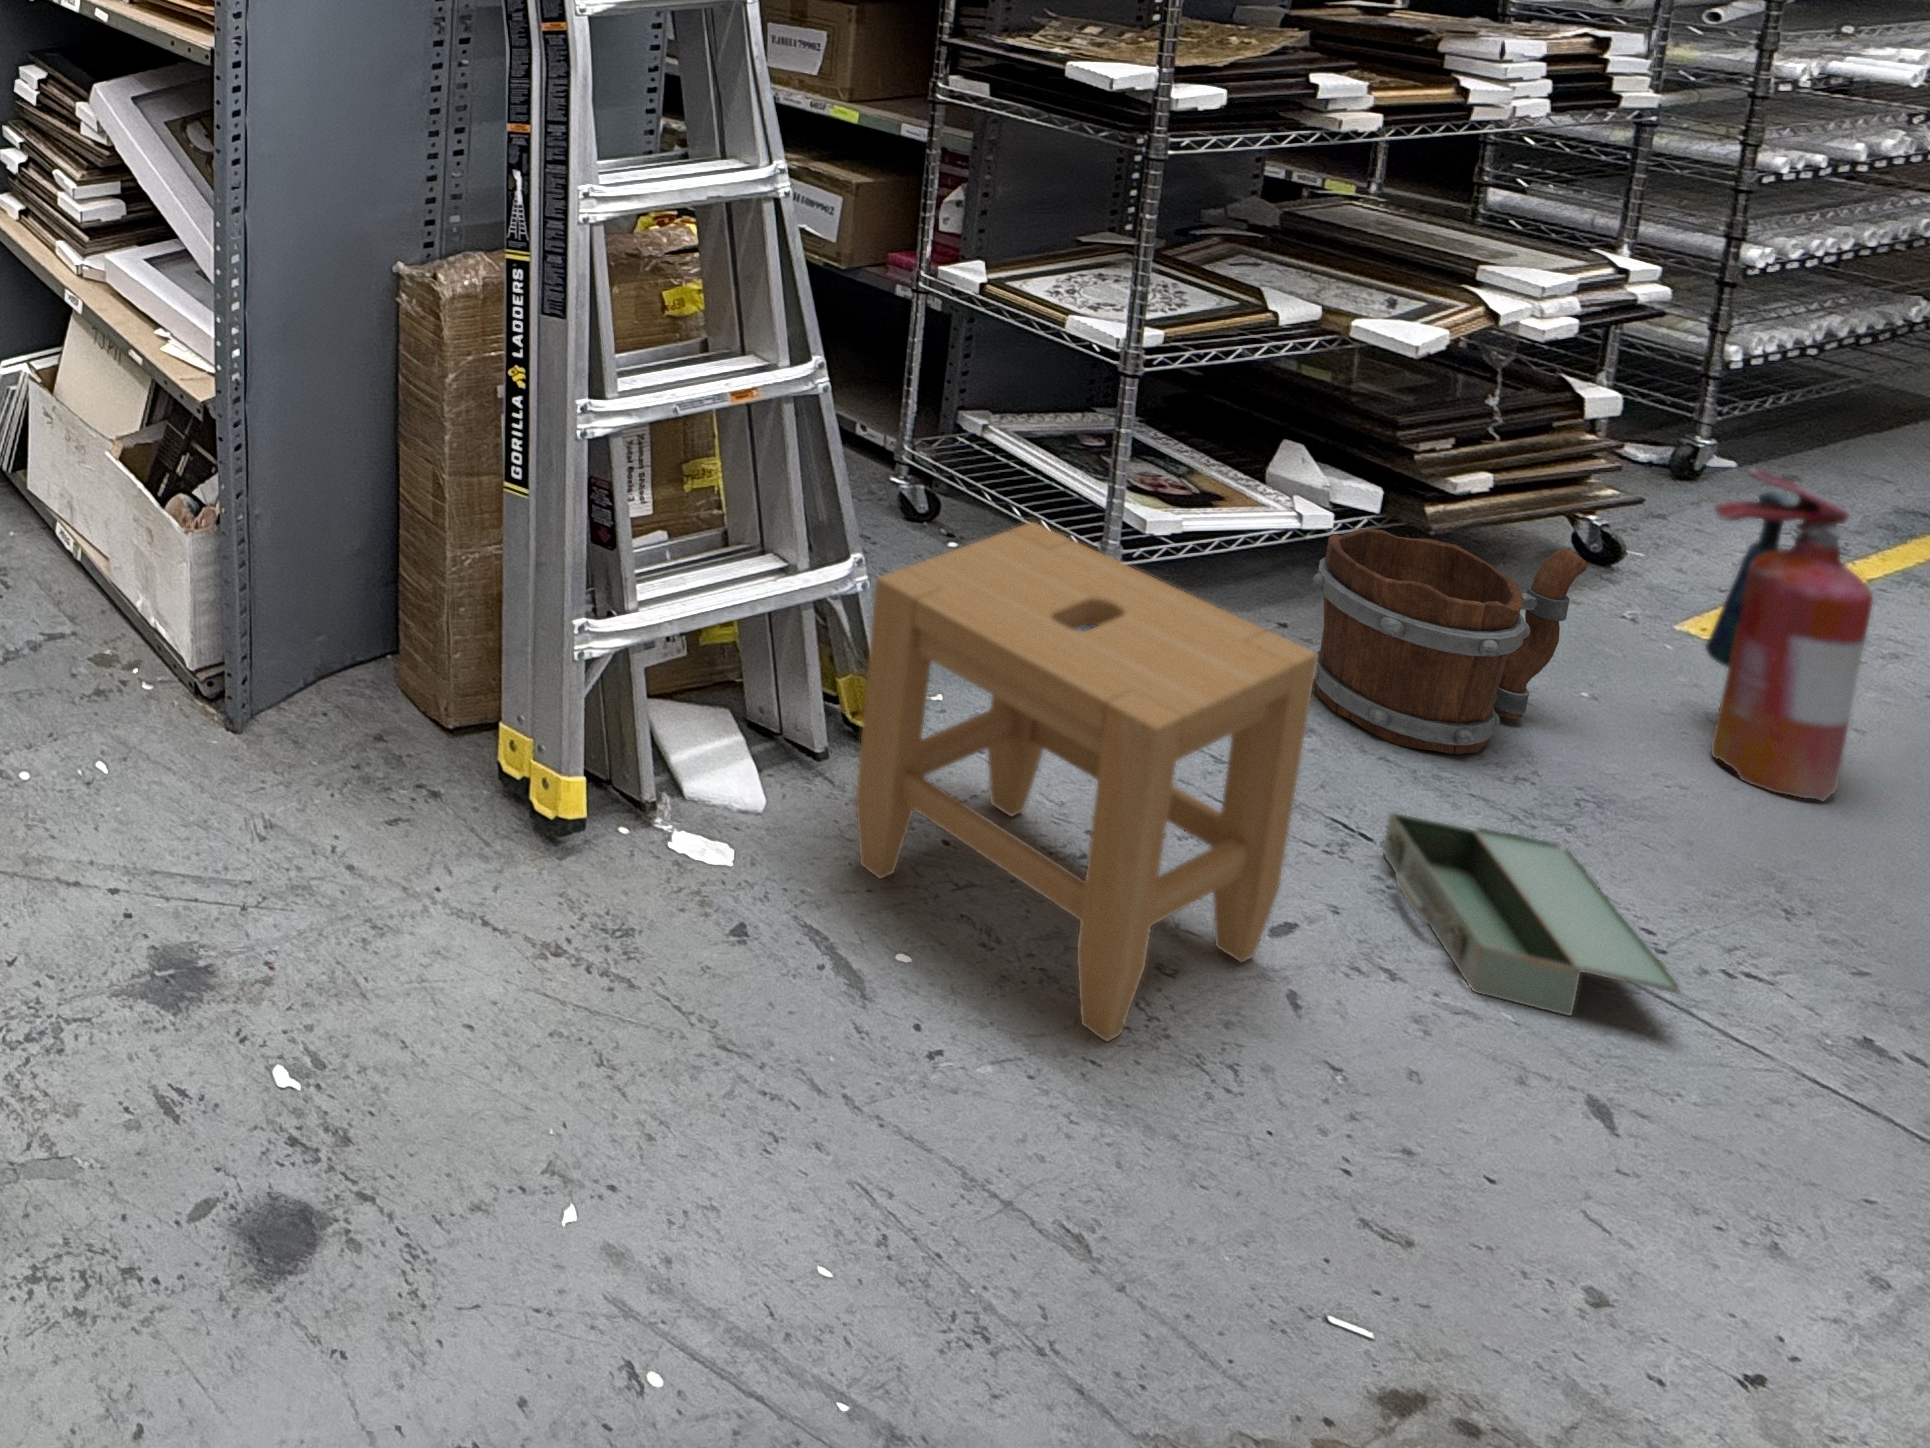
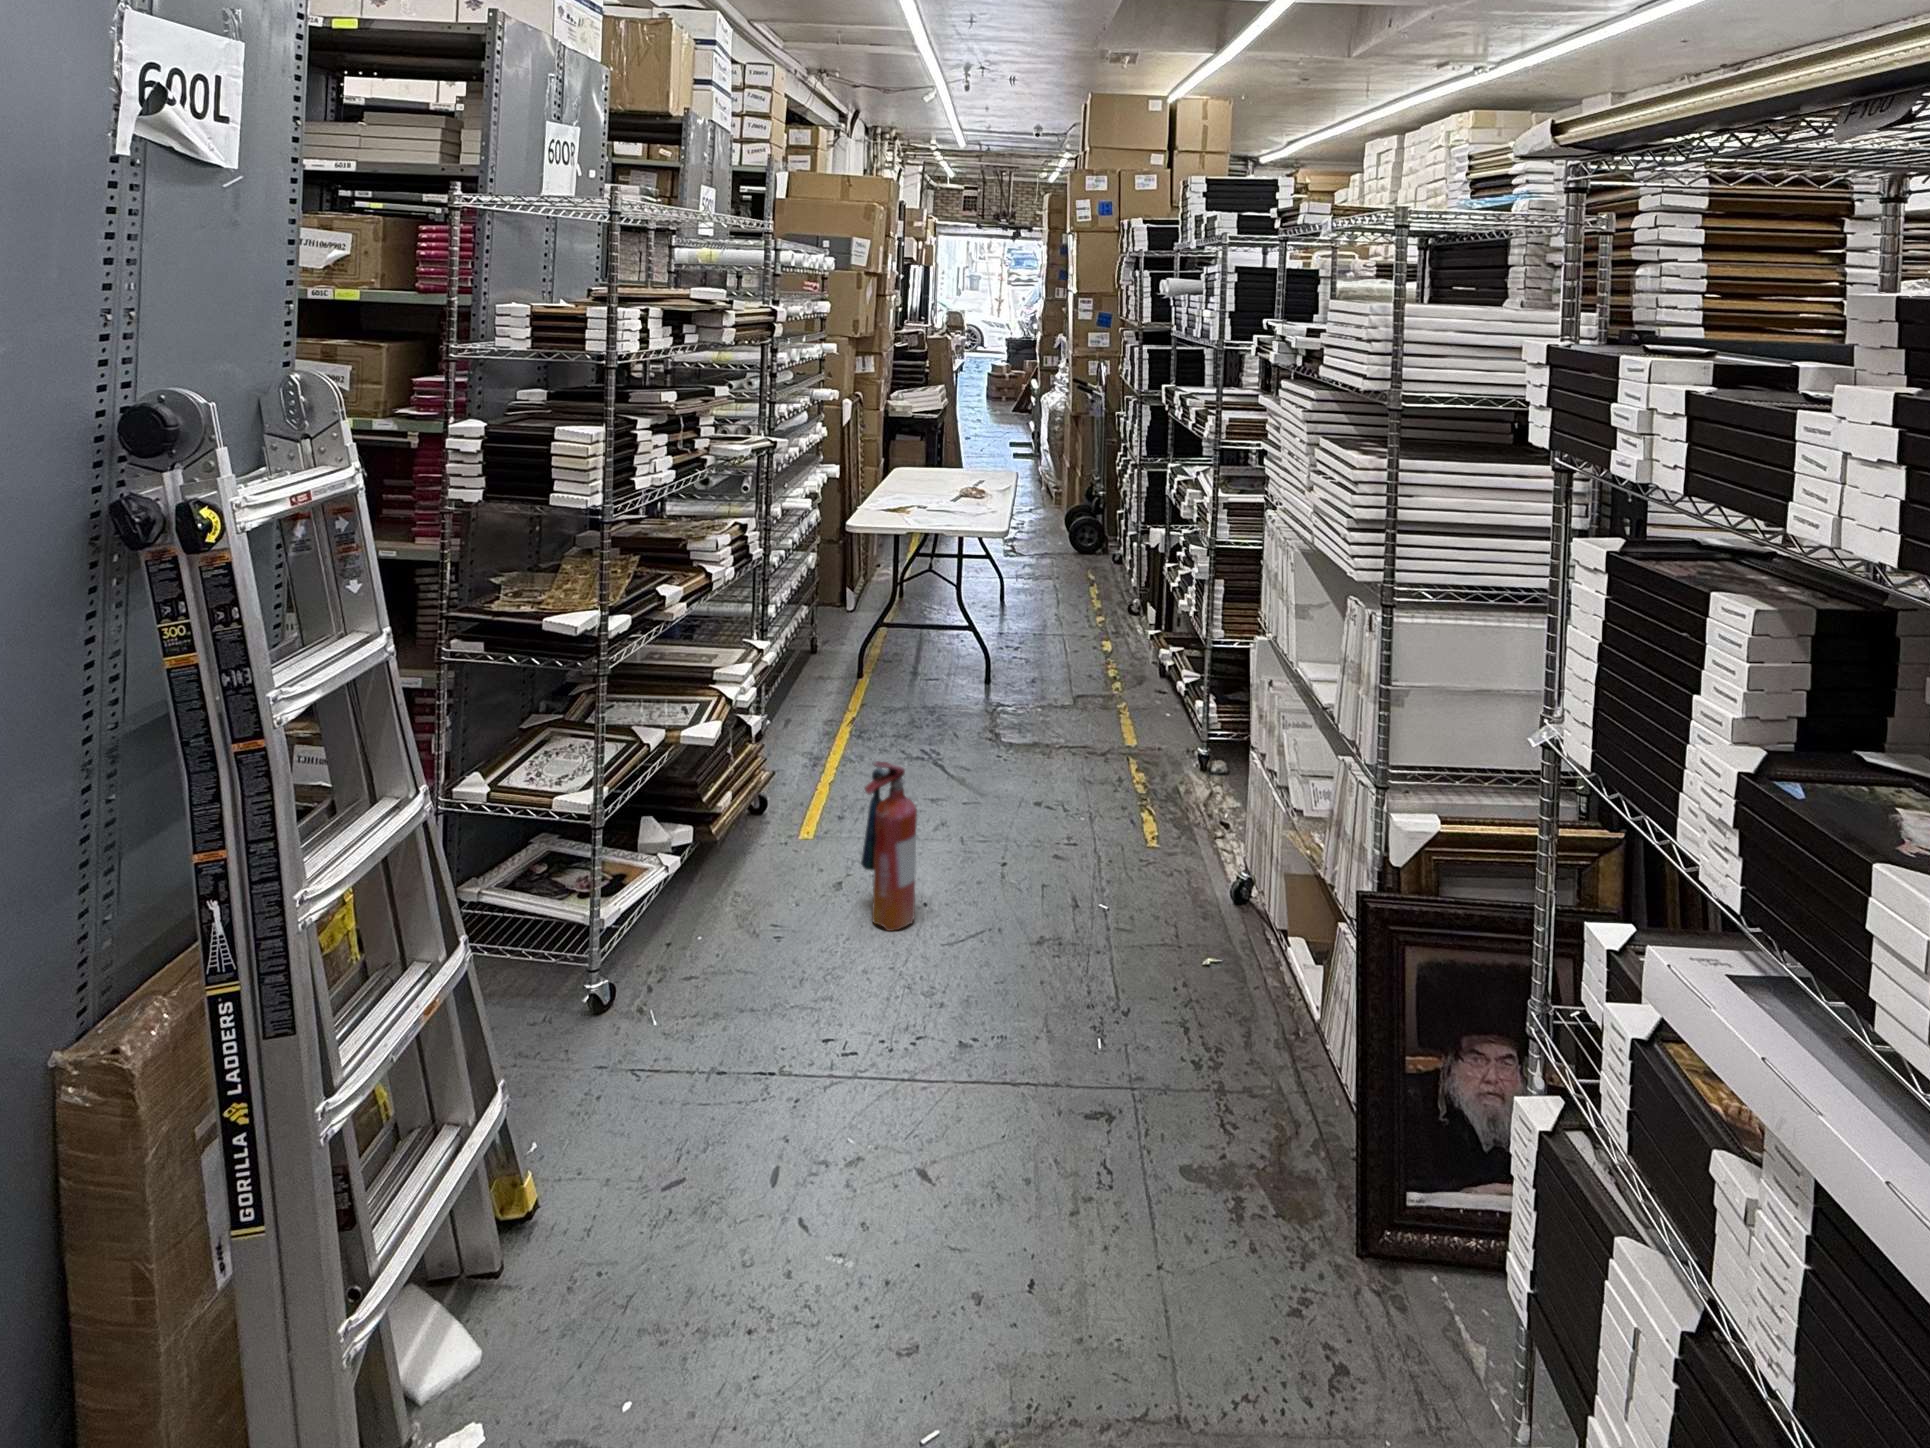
stool: present [856,522,1317,1041] -> none [539,989,786,1369]
bucket: present [1313,529,1588,754] -> none [719,840,824,1008]
toolbox: present [1383,813,1679,1016] -> none [793,1027,927,1154]

